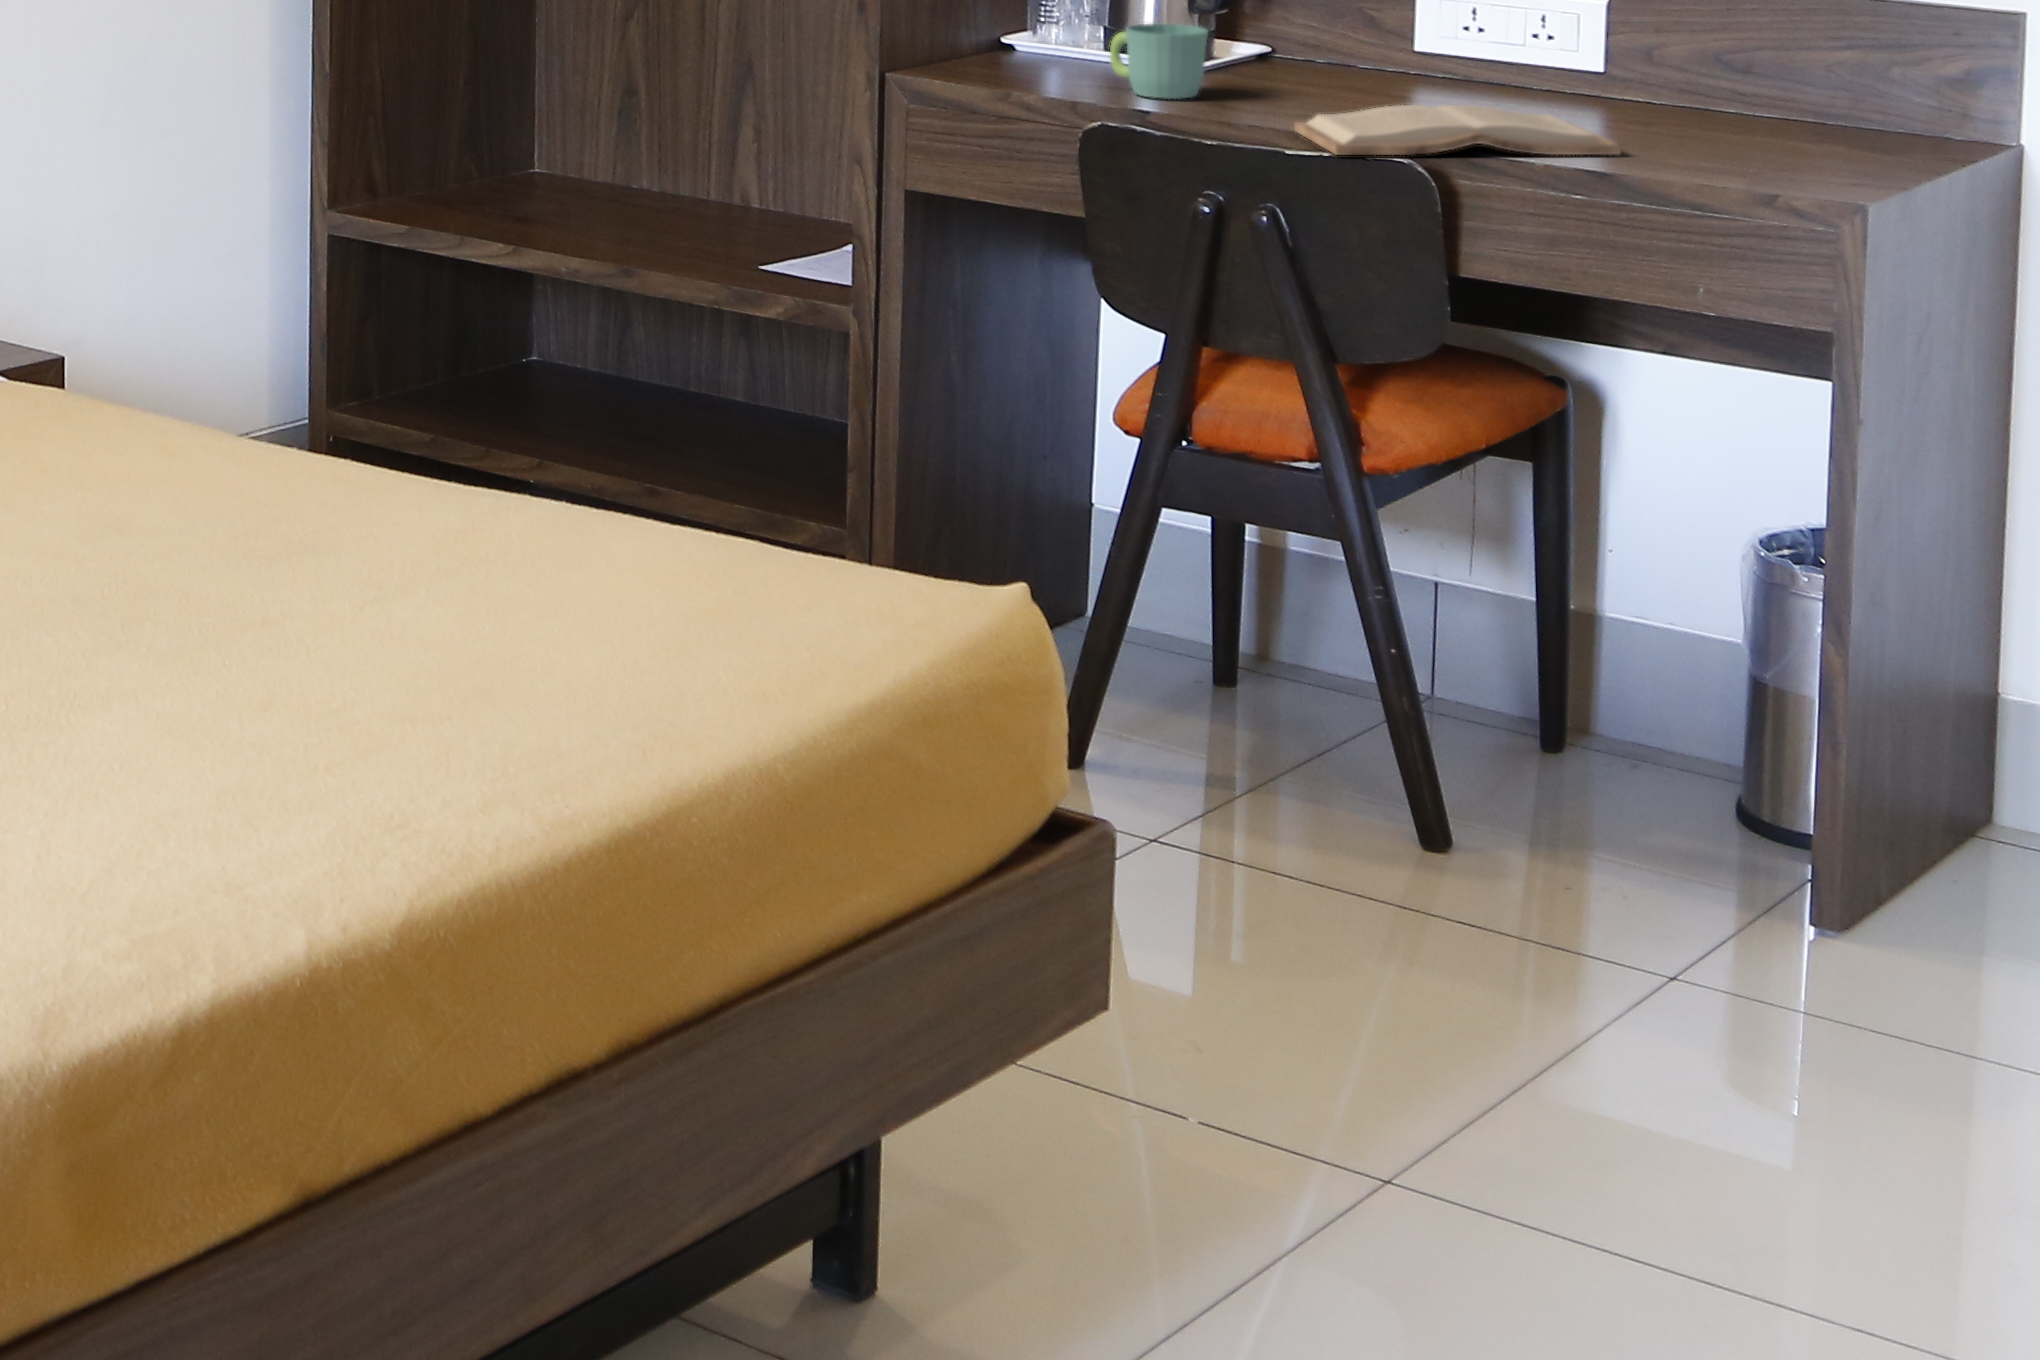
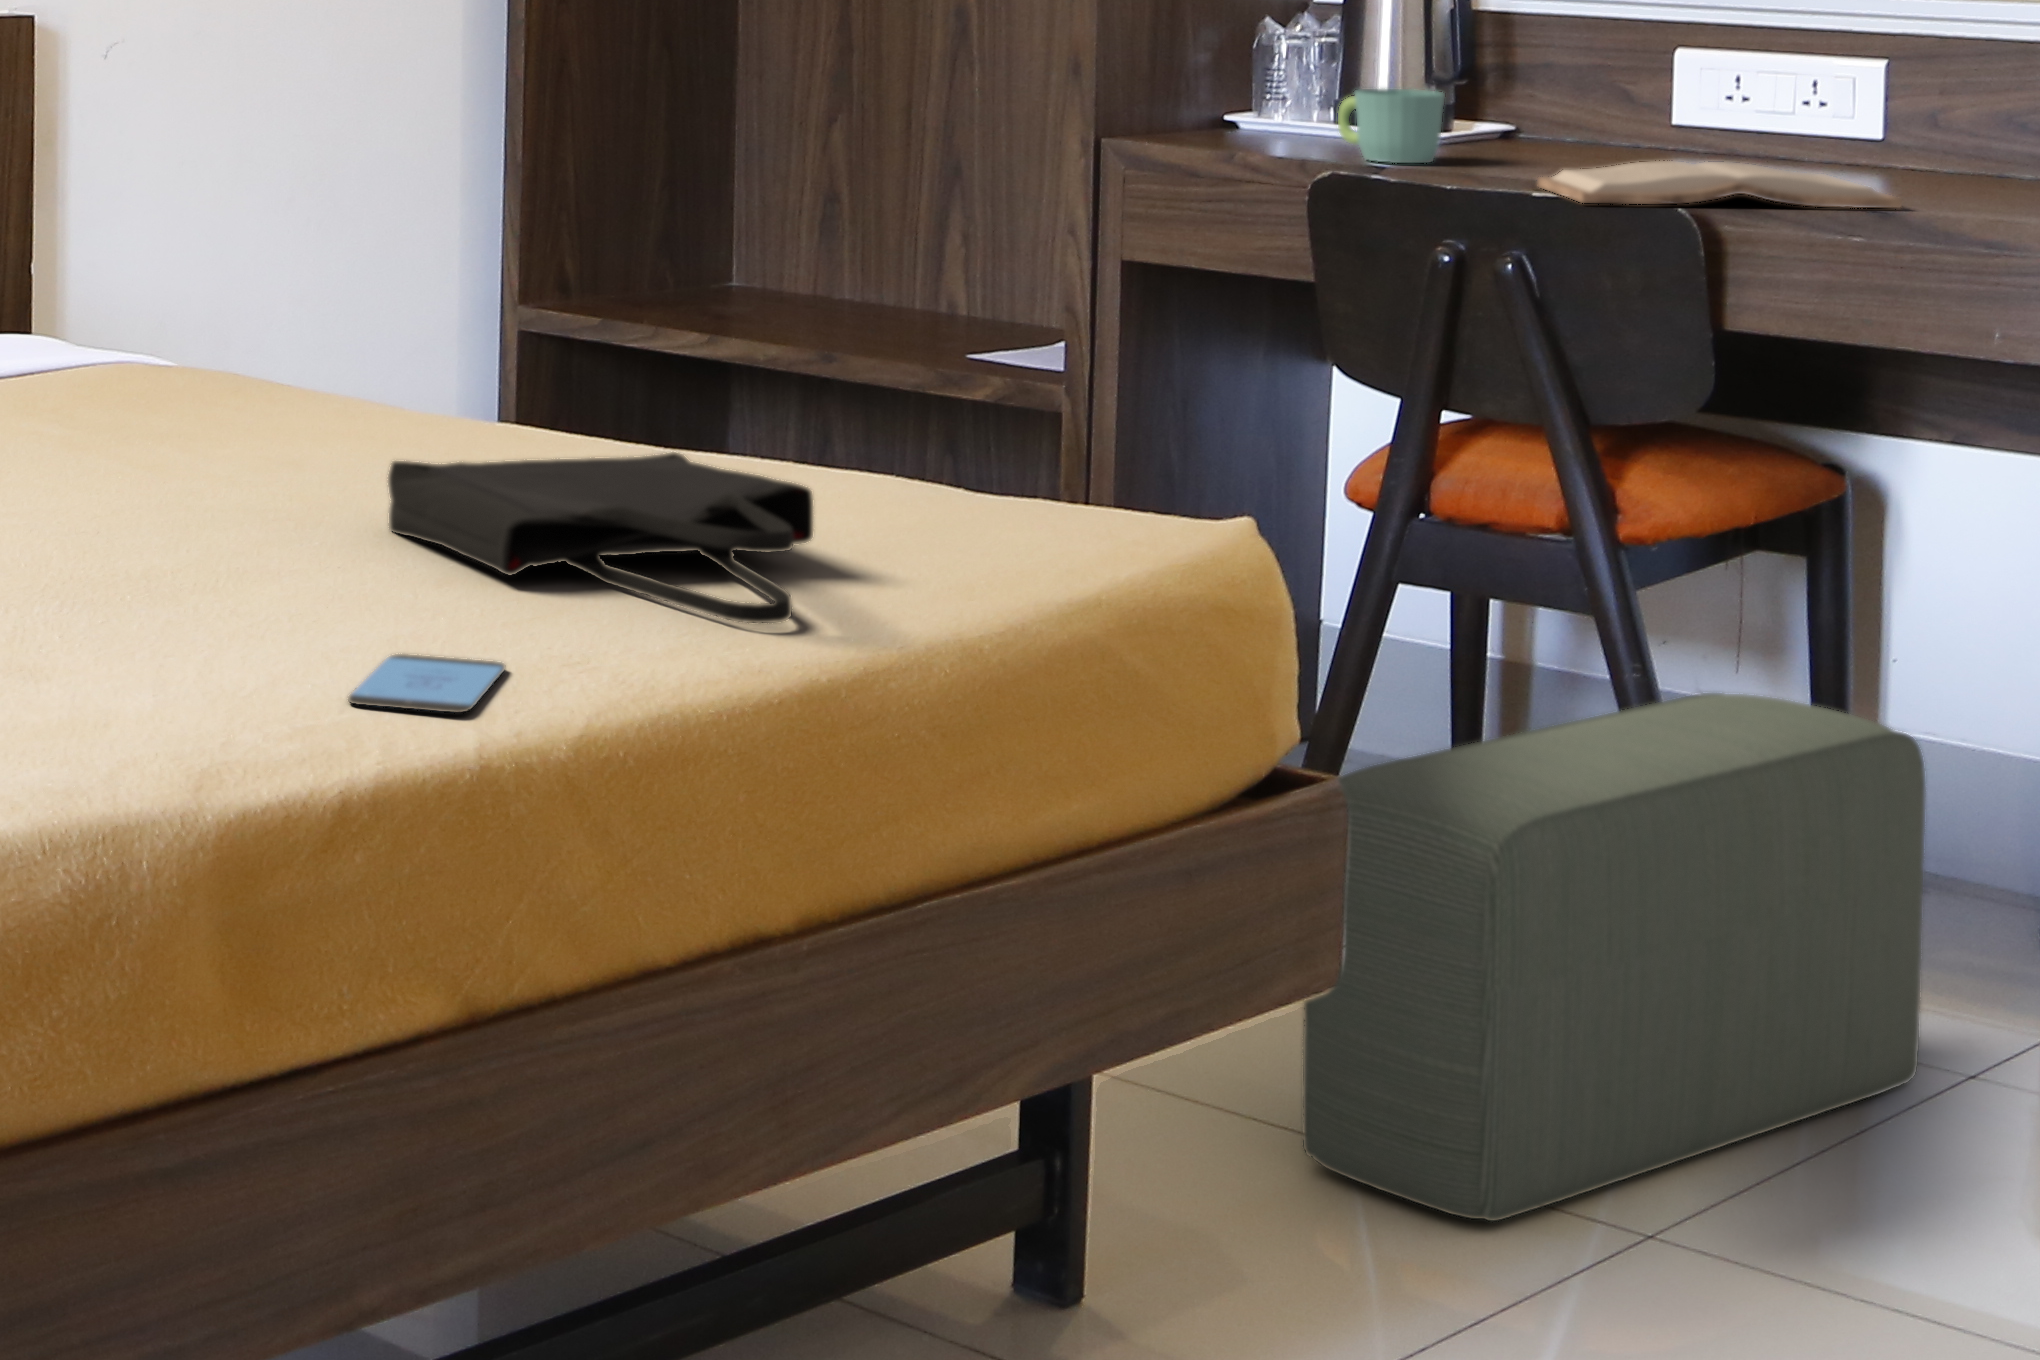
tote bag: none [198,470,620,686] -> present [388,453,813,623]
pouf: none [1084,635,1644,1196] -> present [1303,693,1926,1221]
smartphone: none [153,753,315,837] -> present [349,654,505,713]

